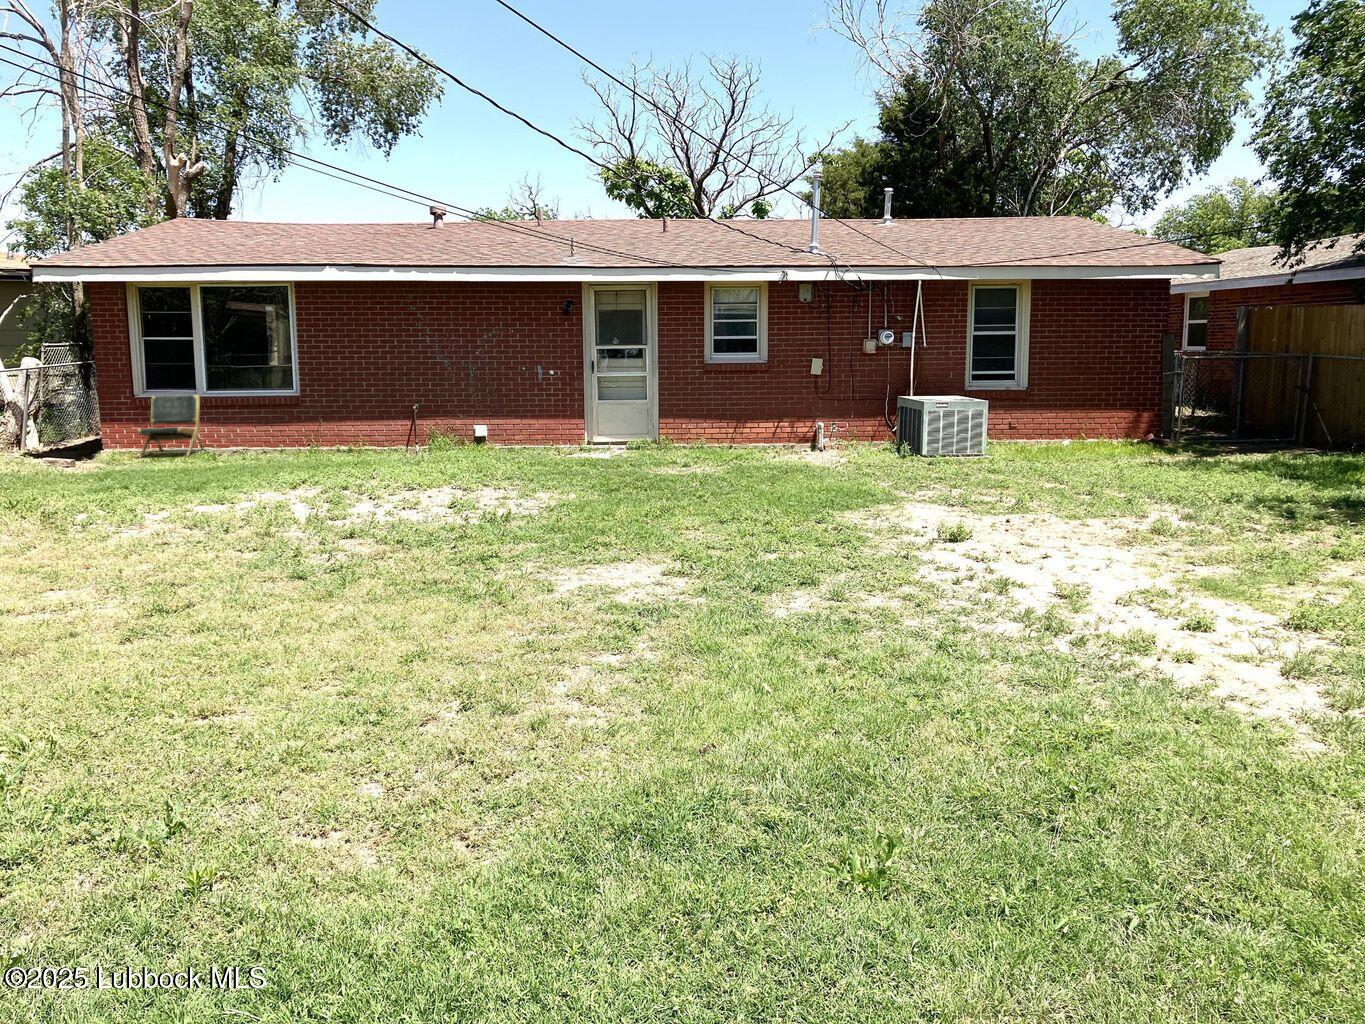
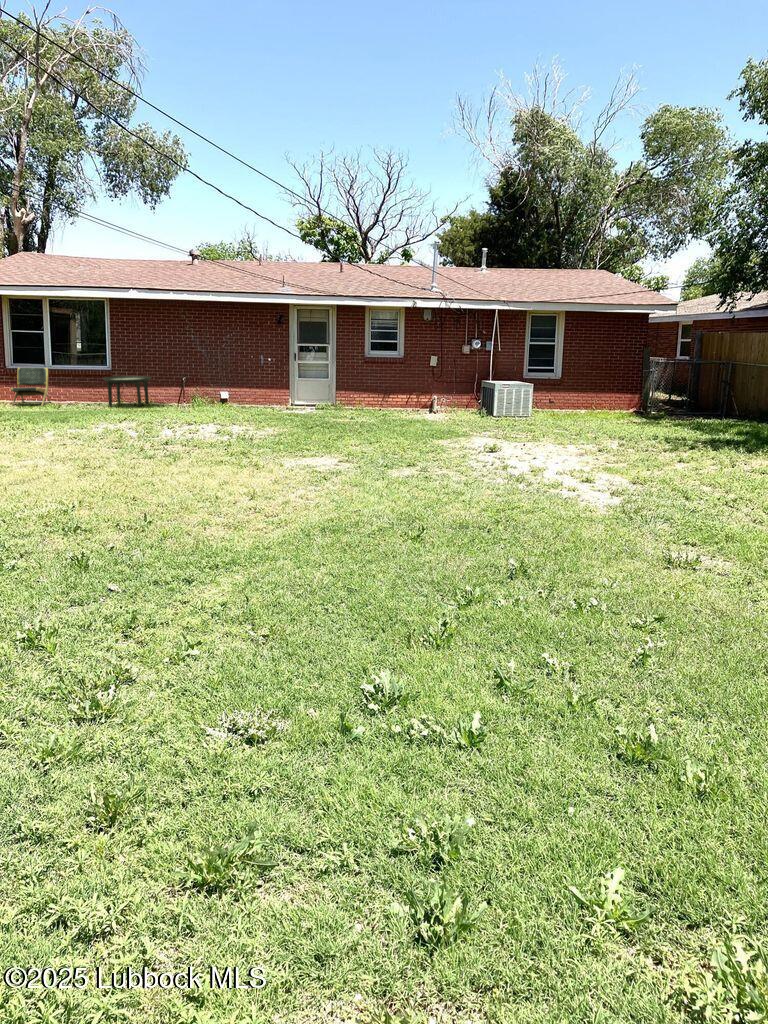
round table: none [283,404,362,455] -> present [103,376,151,407]

